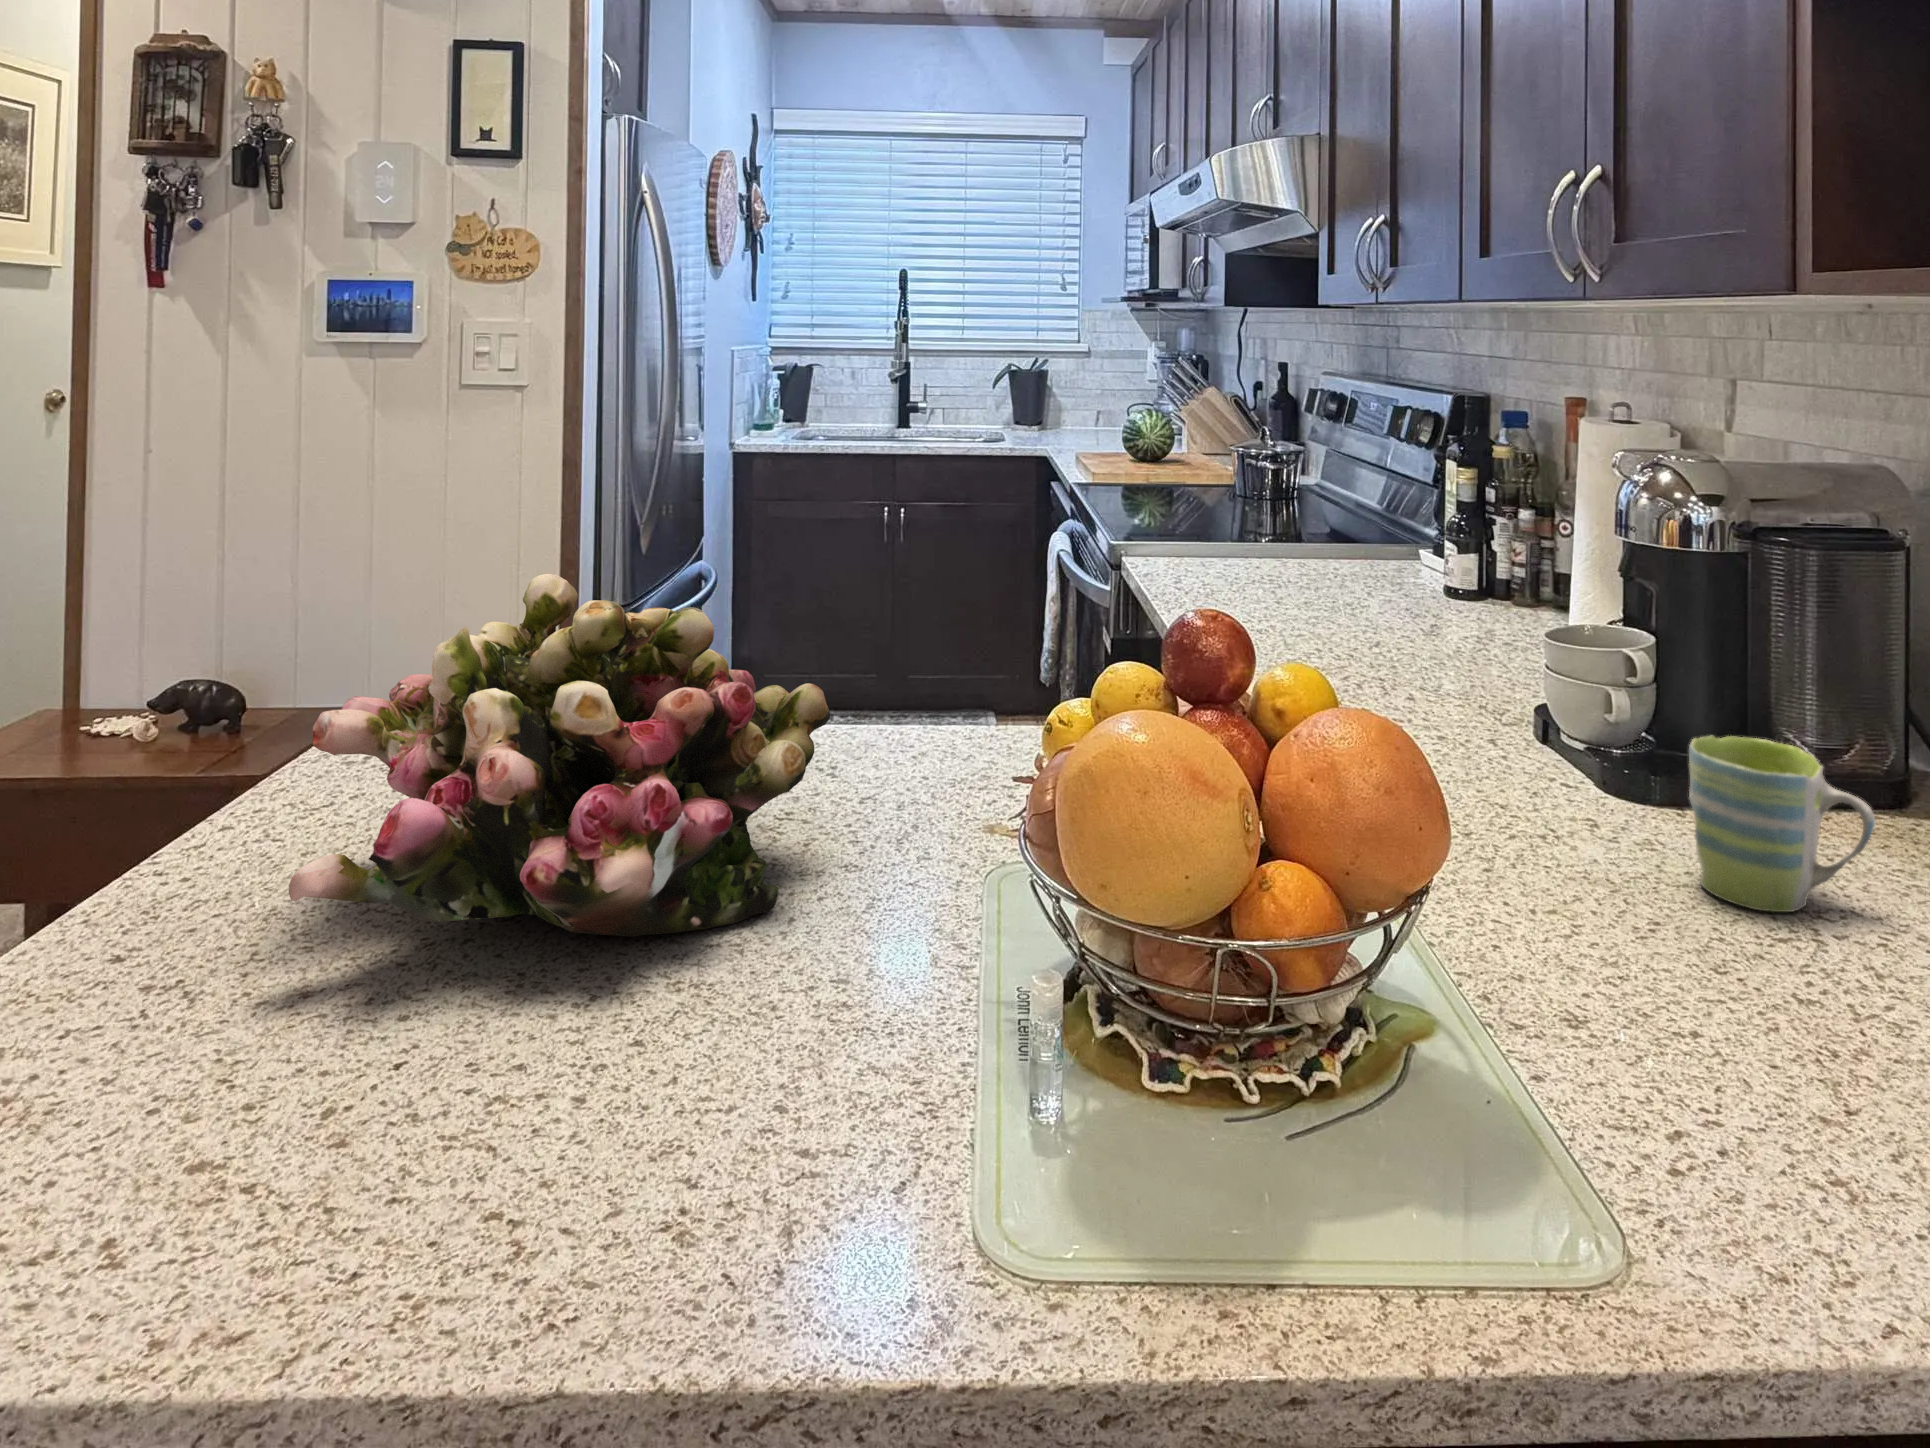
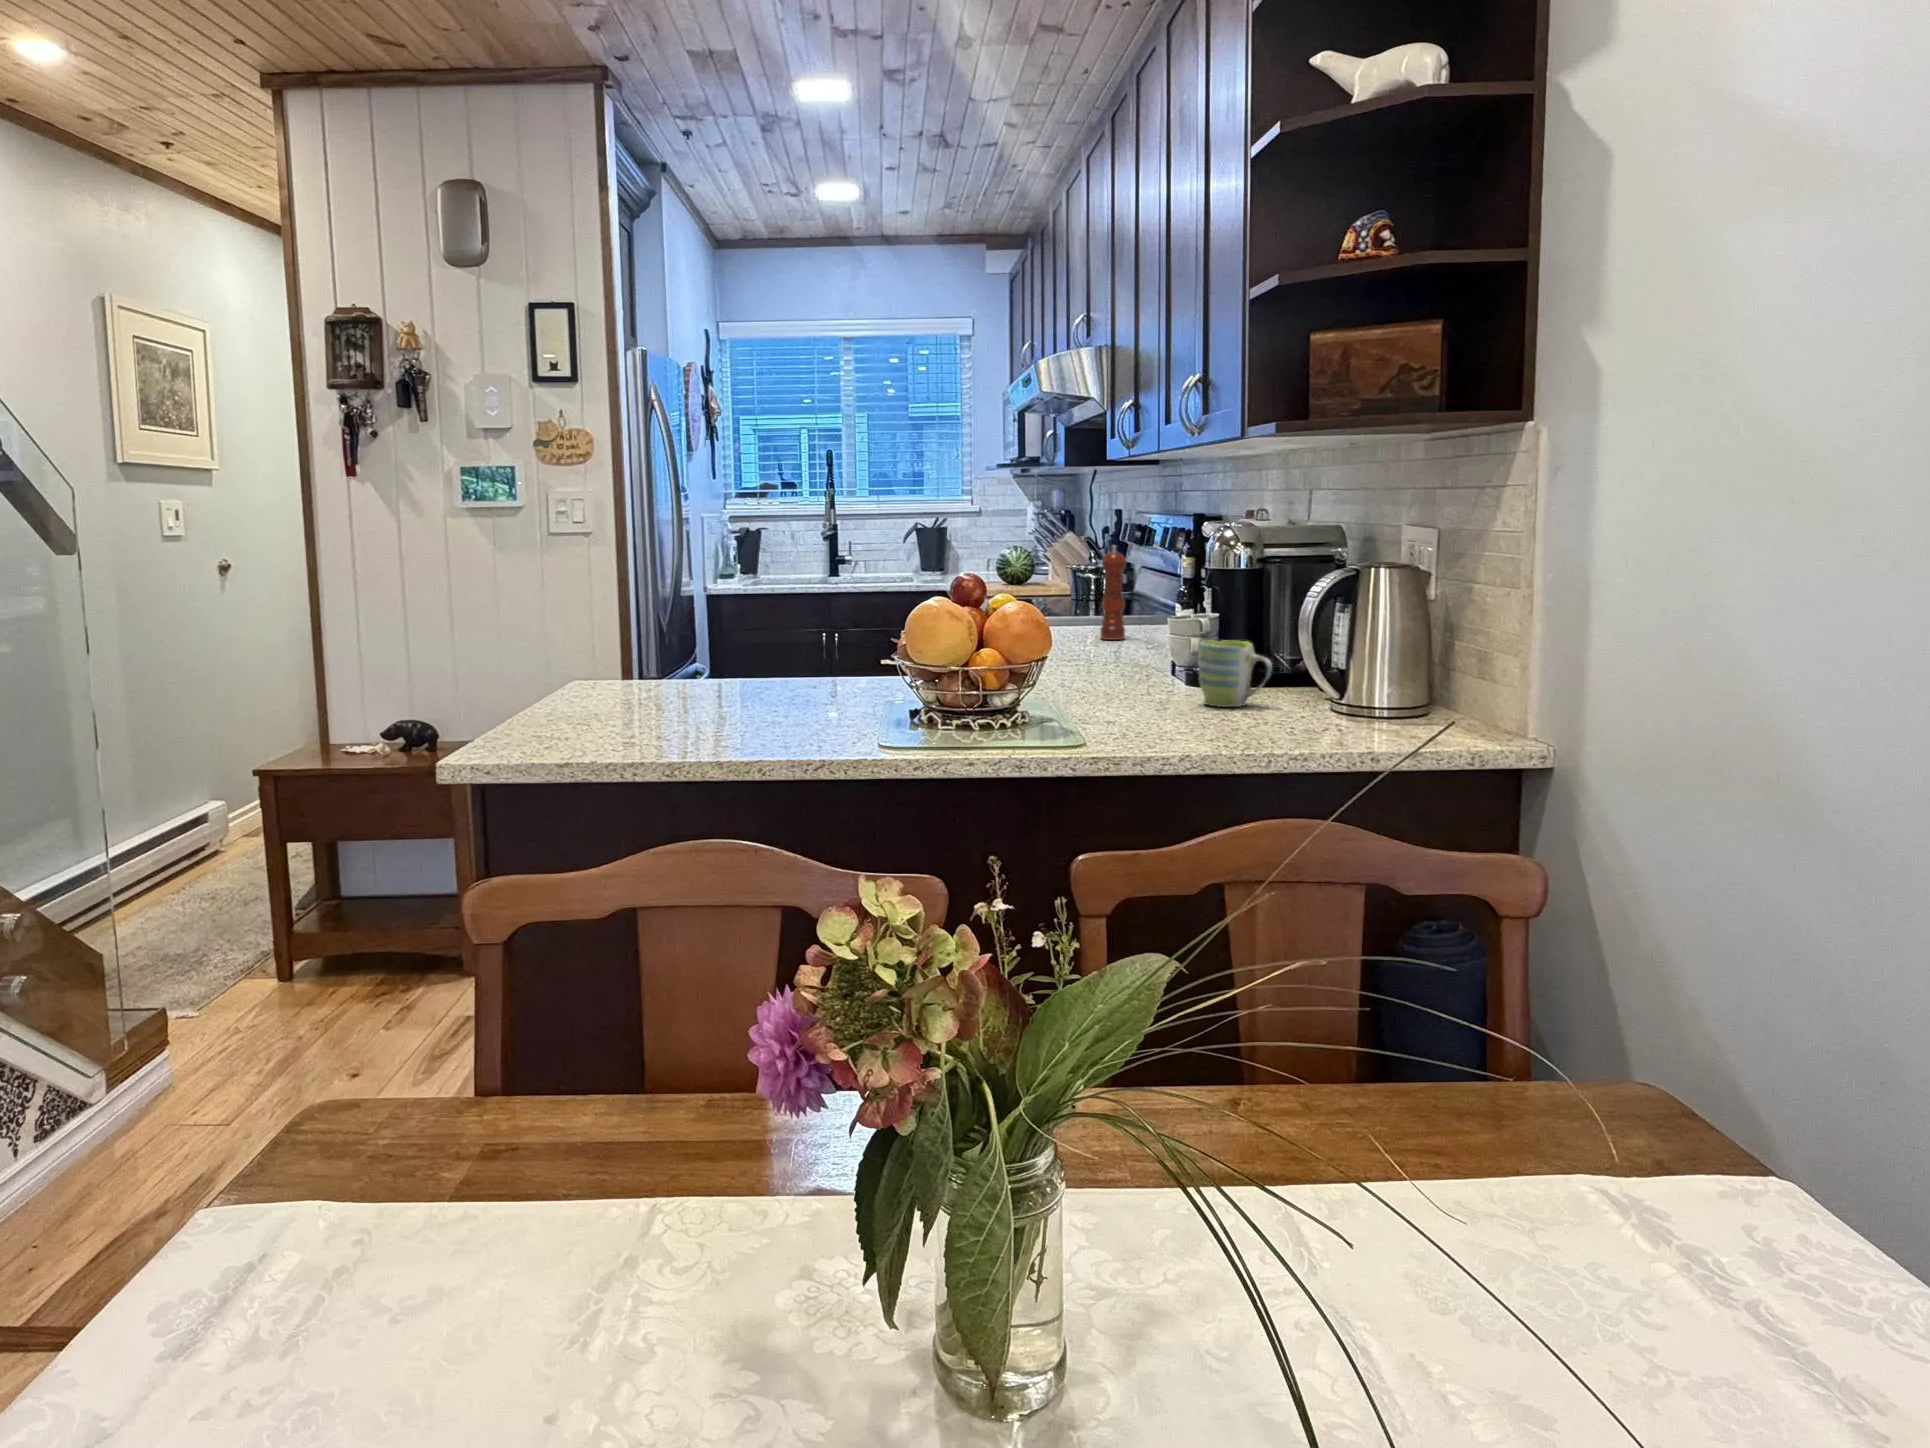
pepper mill: none [1327,447,1371,603] -> present [1100,546,1126,640]
flower arrangement: present [289,574,830,936] -> none [604,584,814,718]

